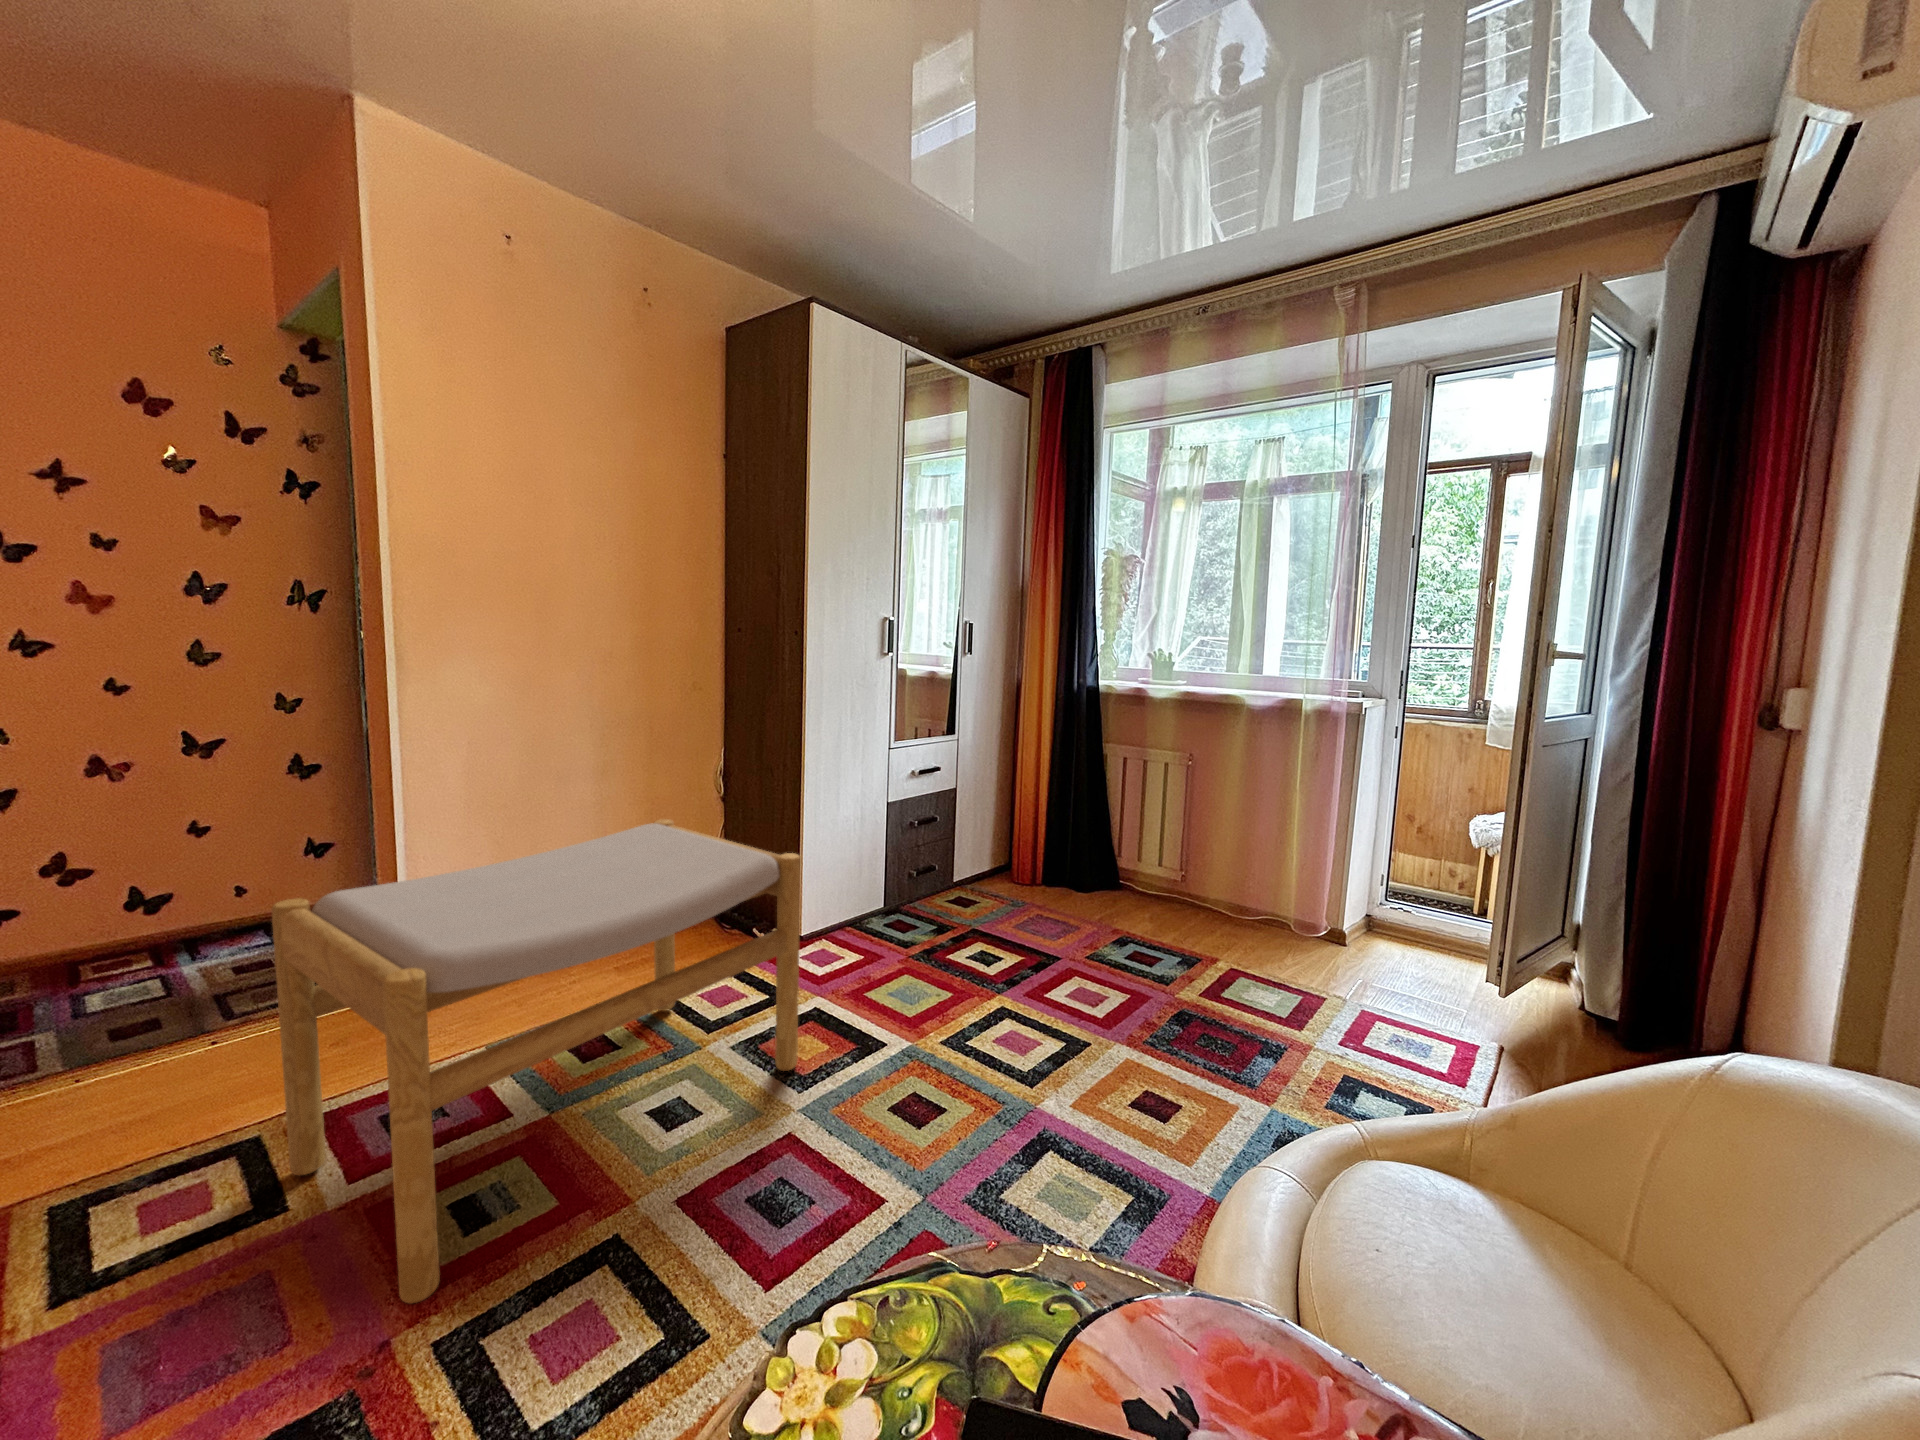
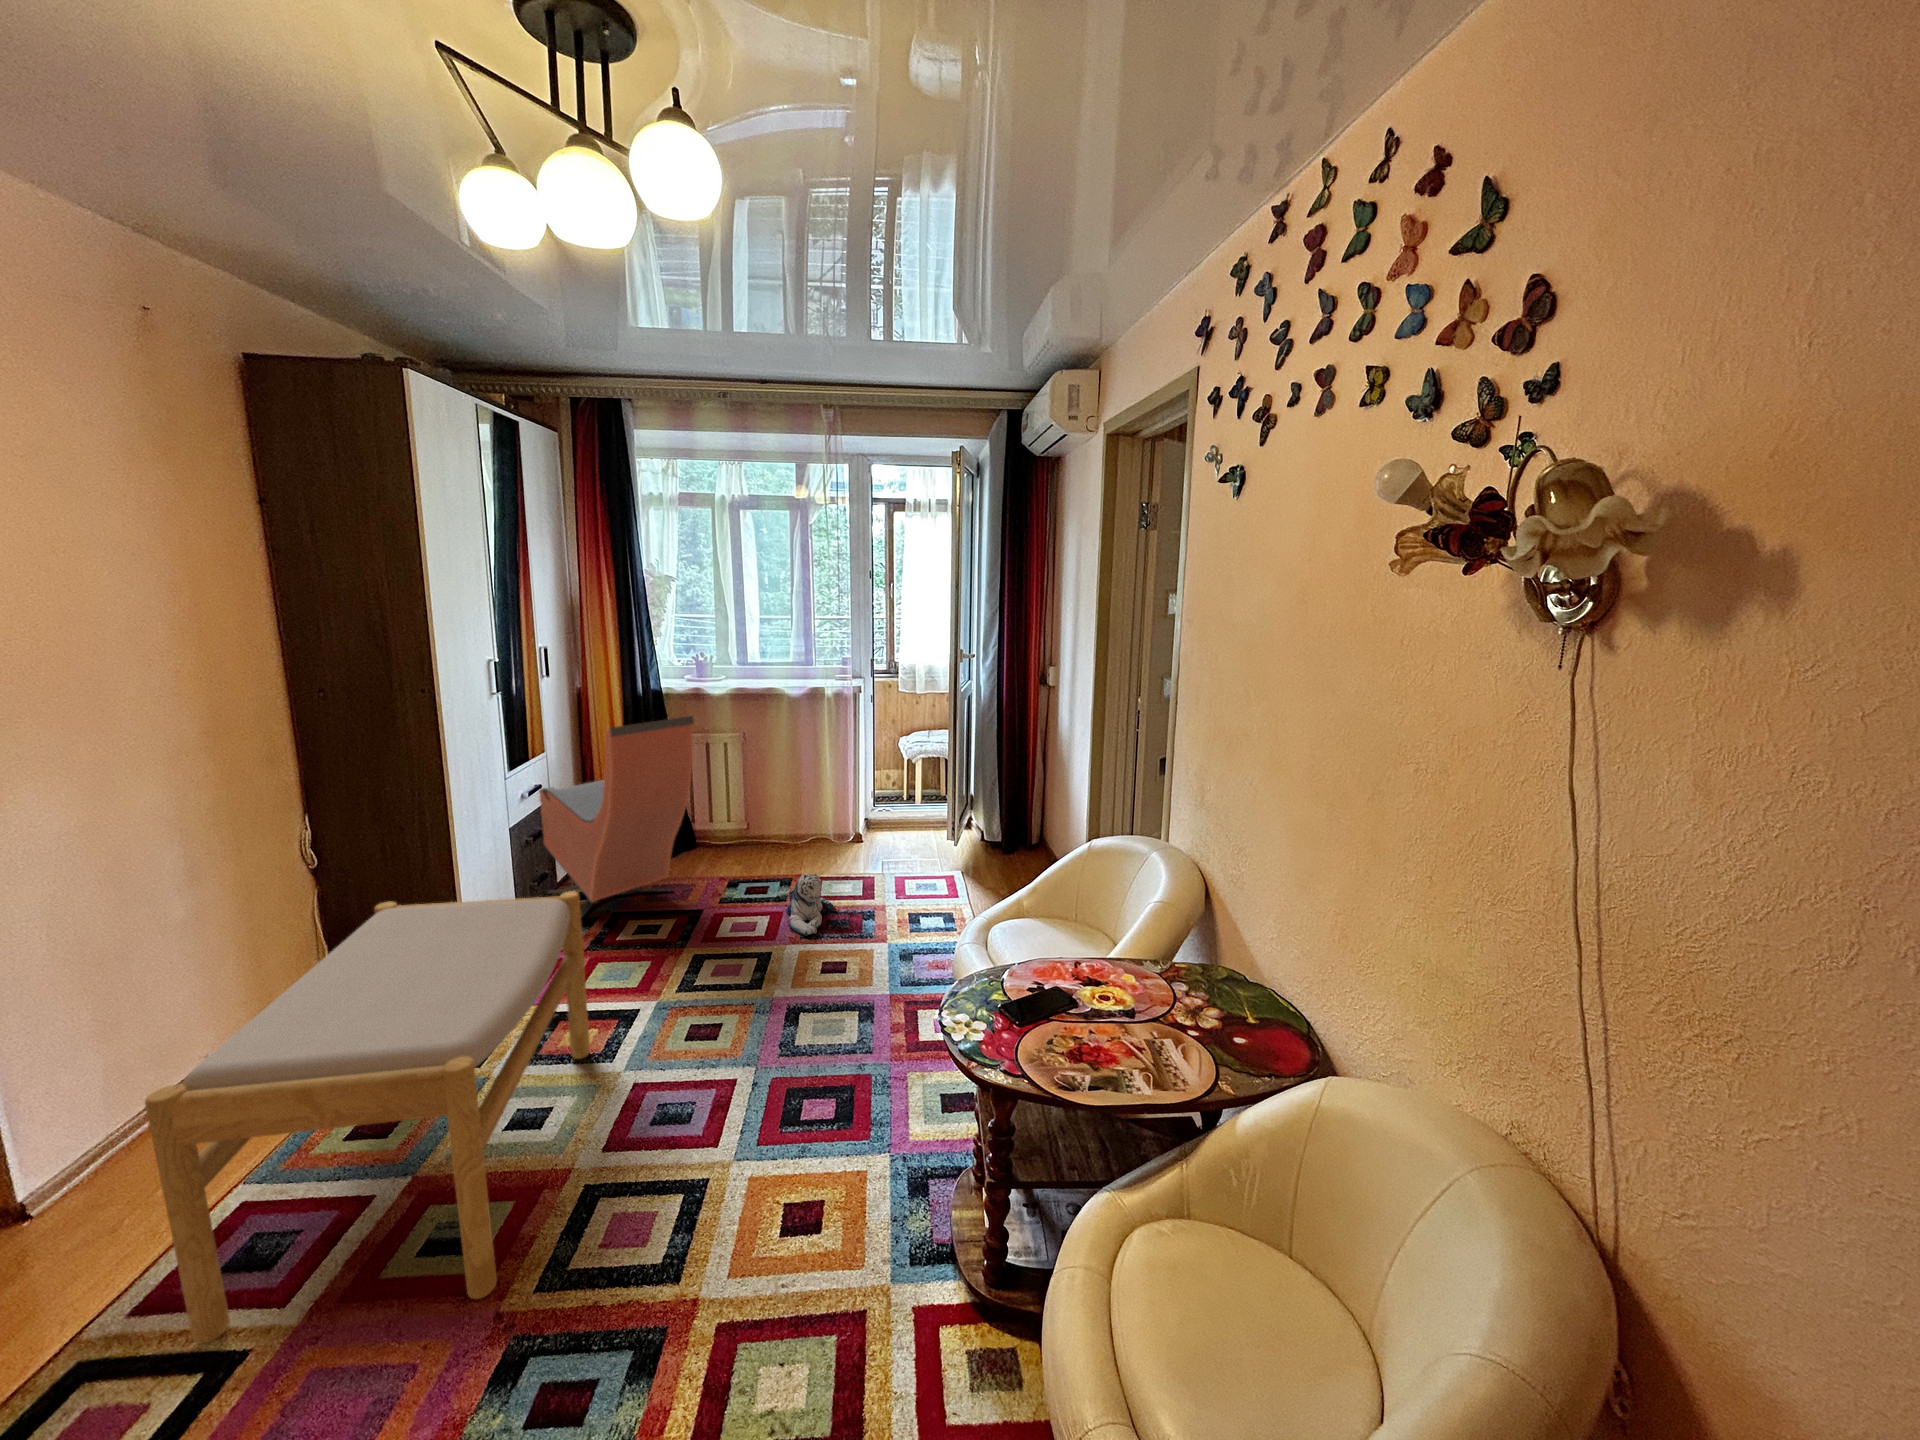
armchair: none [921,692,1067,928] -> present [539,716,694,918]
plush toy: none [1142,948,1226,1045] -> present [785,874,834,936]

